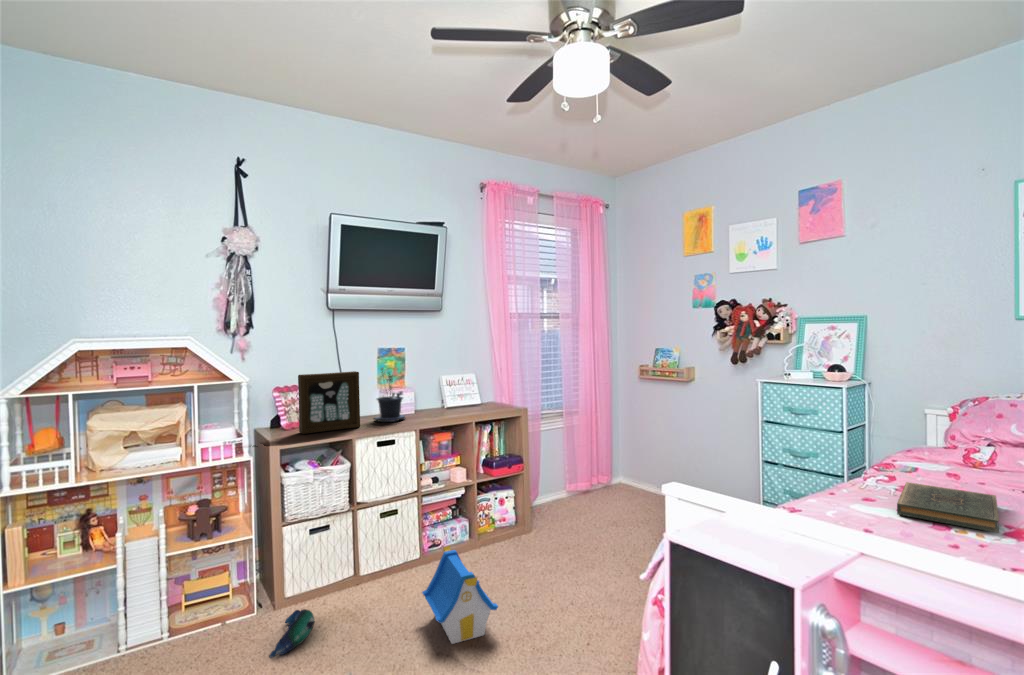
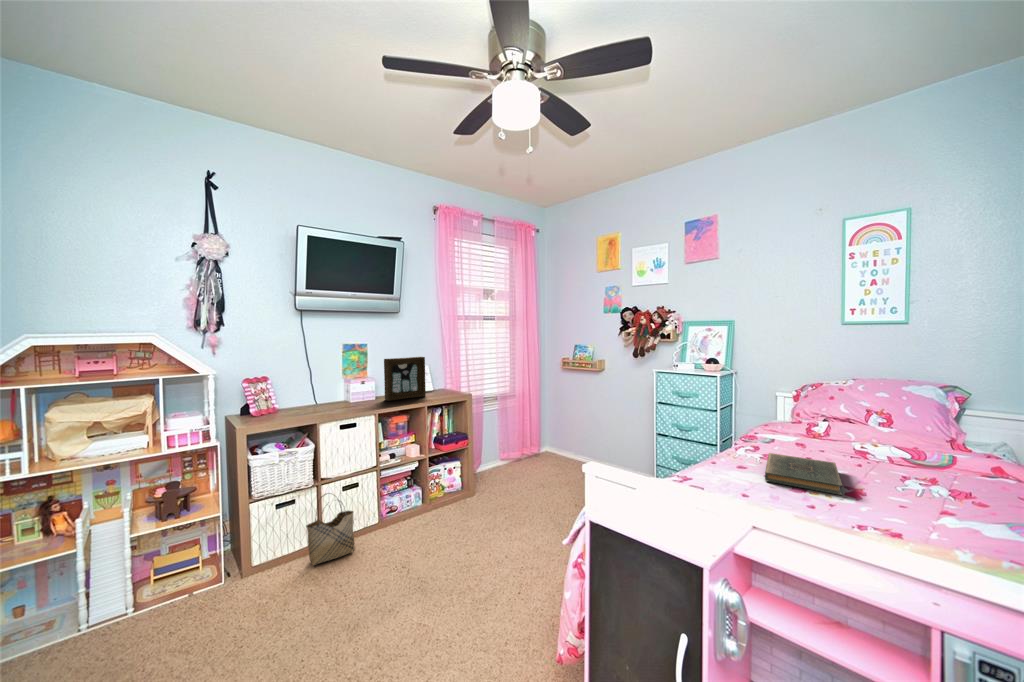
potted plant: present [374,368,406,422] -> none [339,360,368,408]
picture frame: present [298,371,360,434] -> present [384,357,426,401]
woven basket: none [342,519,394,601] -> present [306,494,355,565]
toy house: present [422,546,498,644] -> none [378,513,444,601]
plush toy: present [269,609,315,658] -> none [231,577,278,627]

